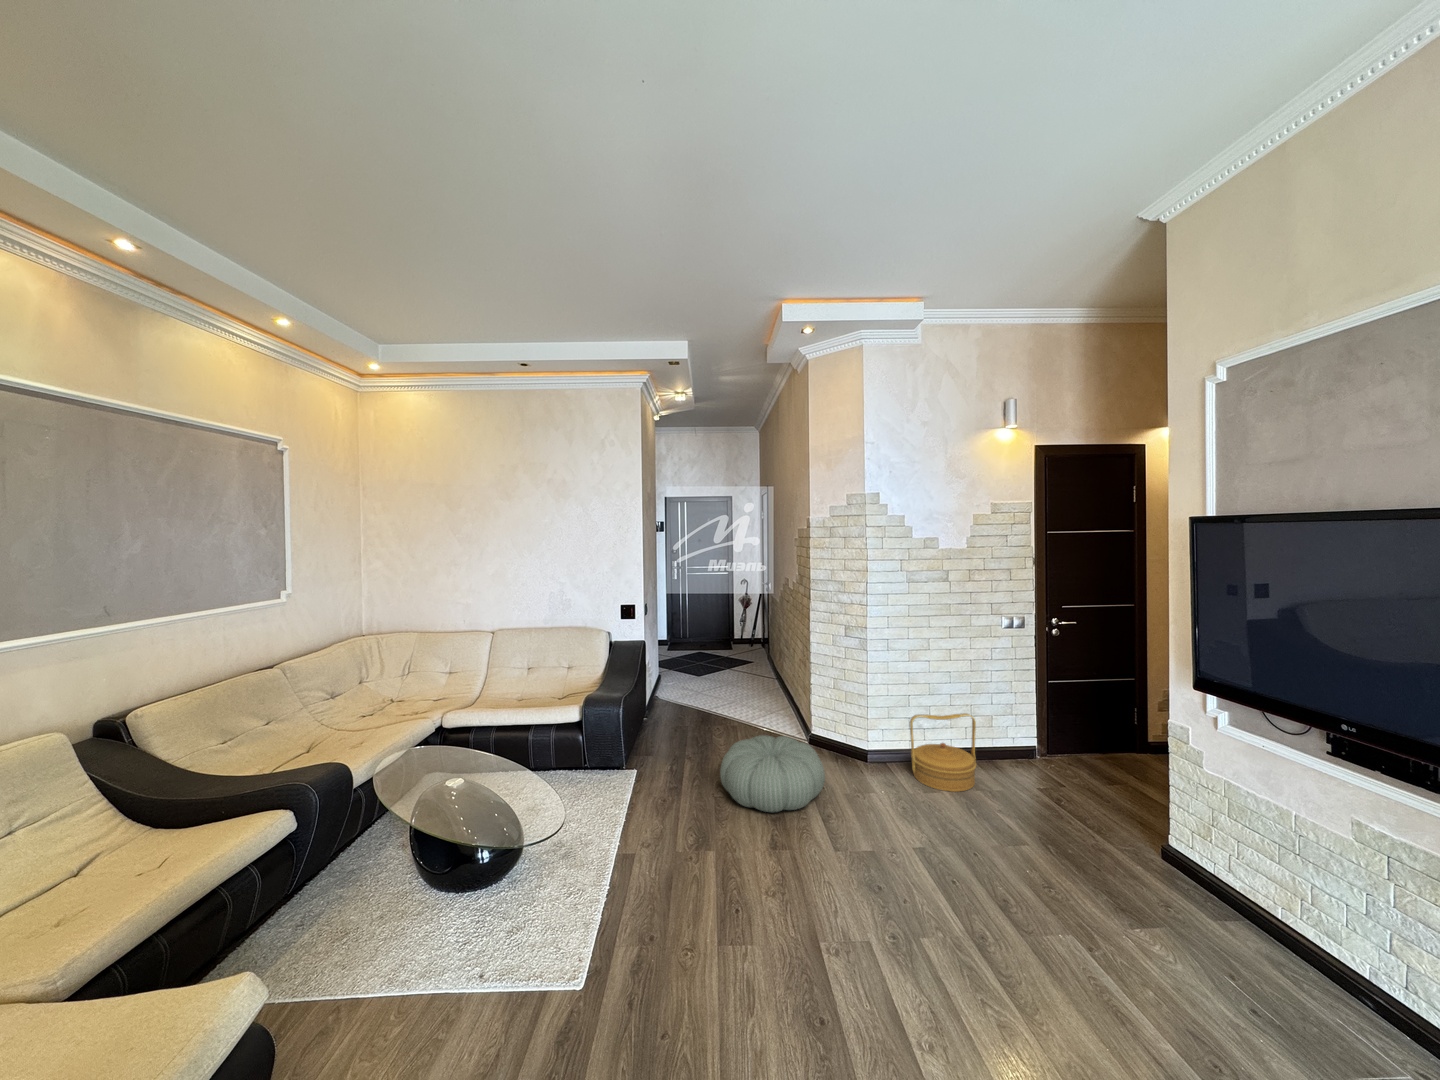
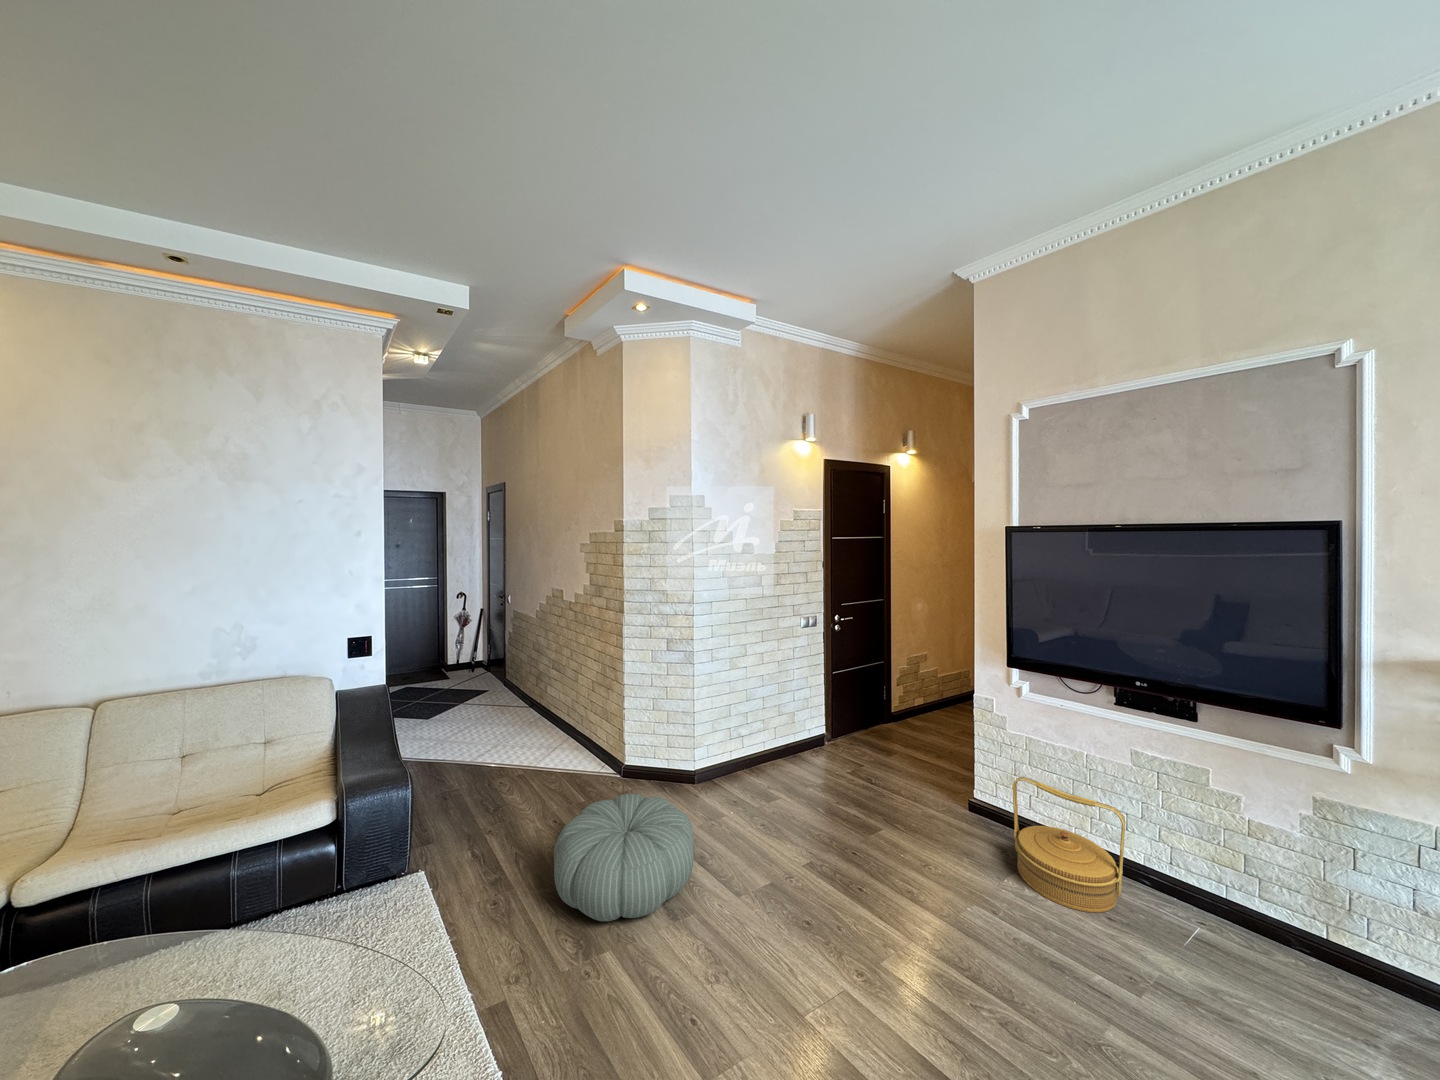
woven basket: present [910,713,976,792] -> present [1013,777,1126,913]

